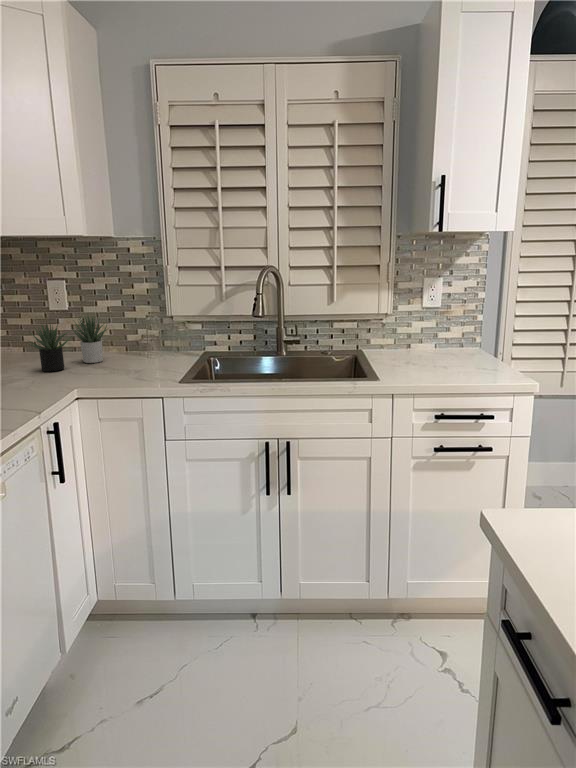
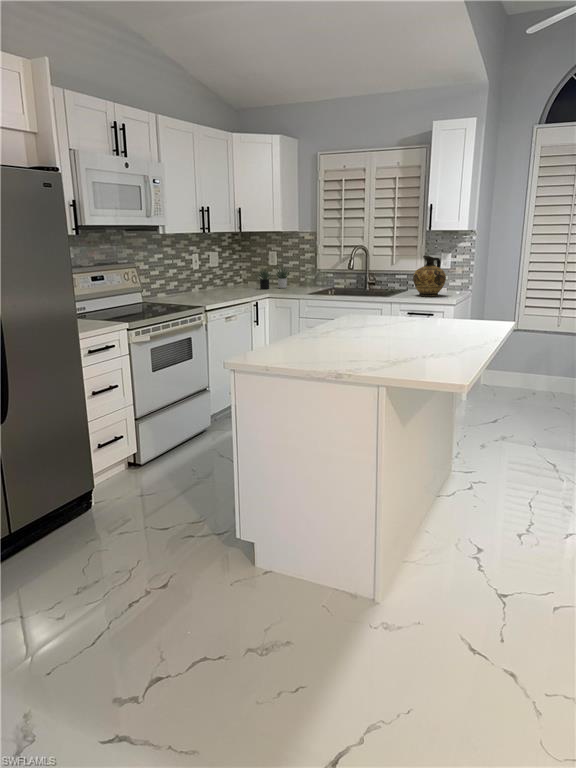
ceramic jug: none [408,287,477,371] -> present [413,255,446,296]

